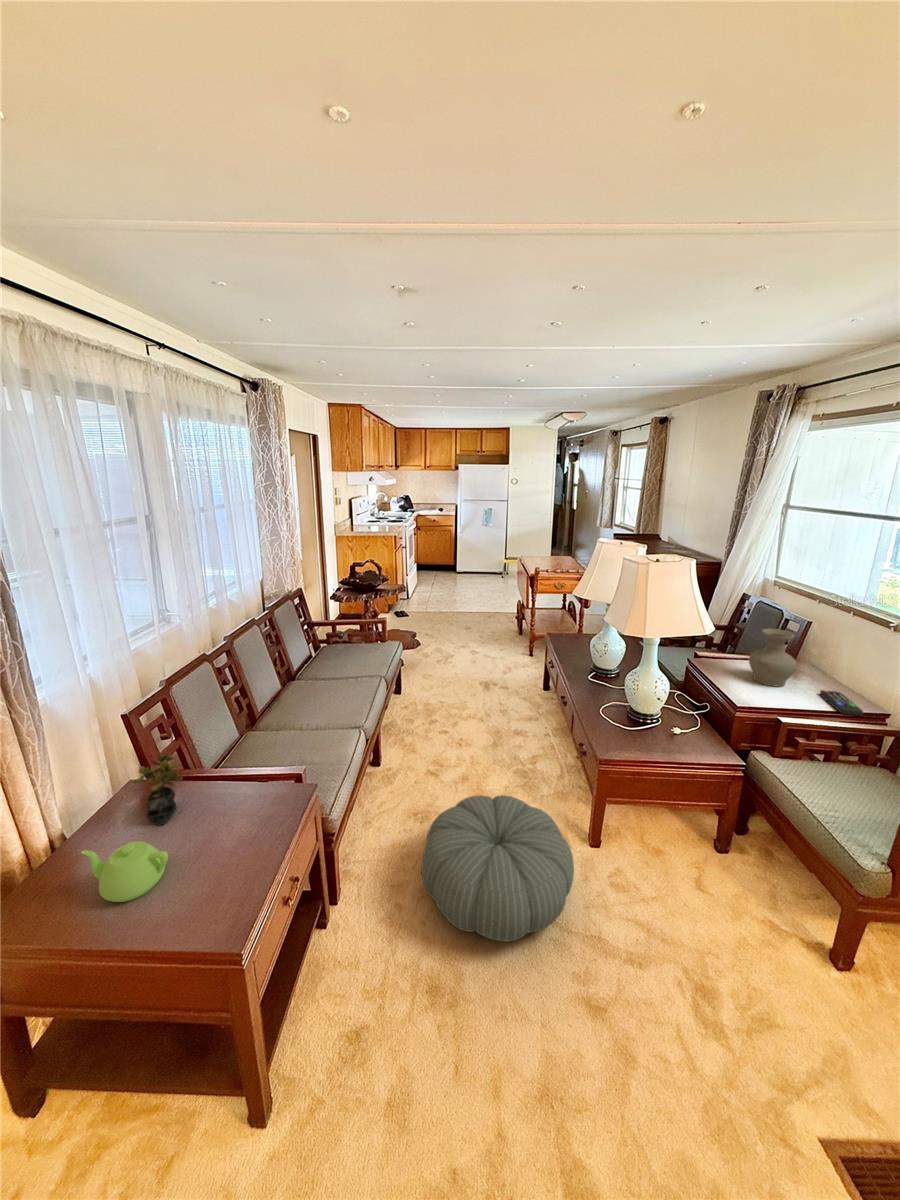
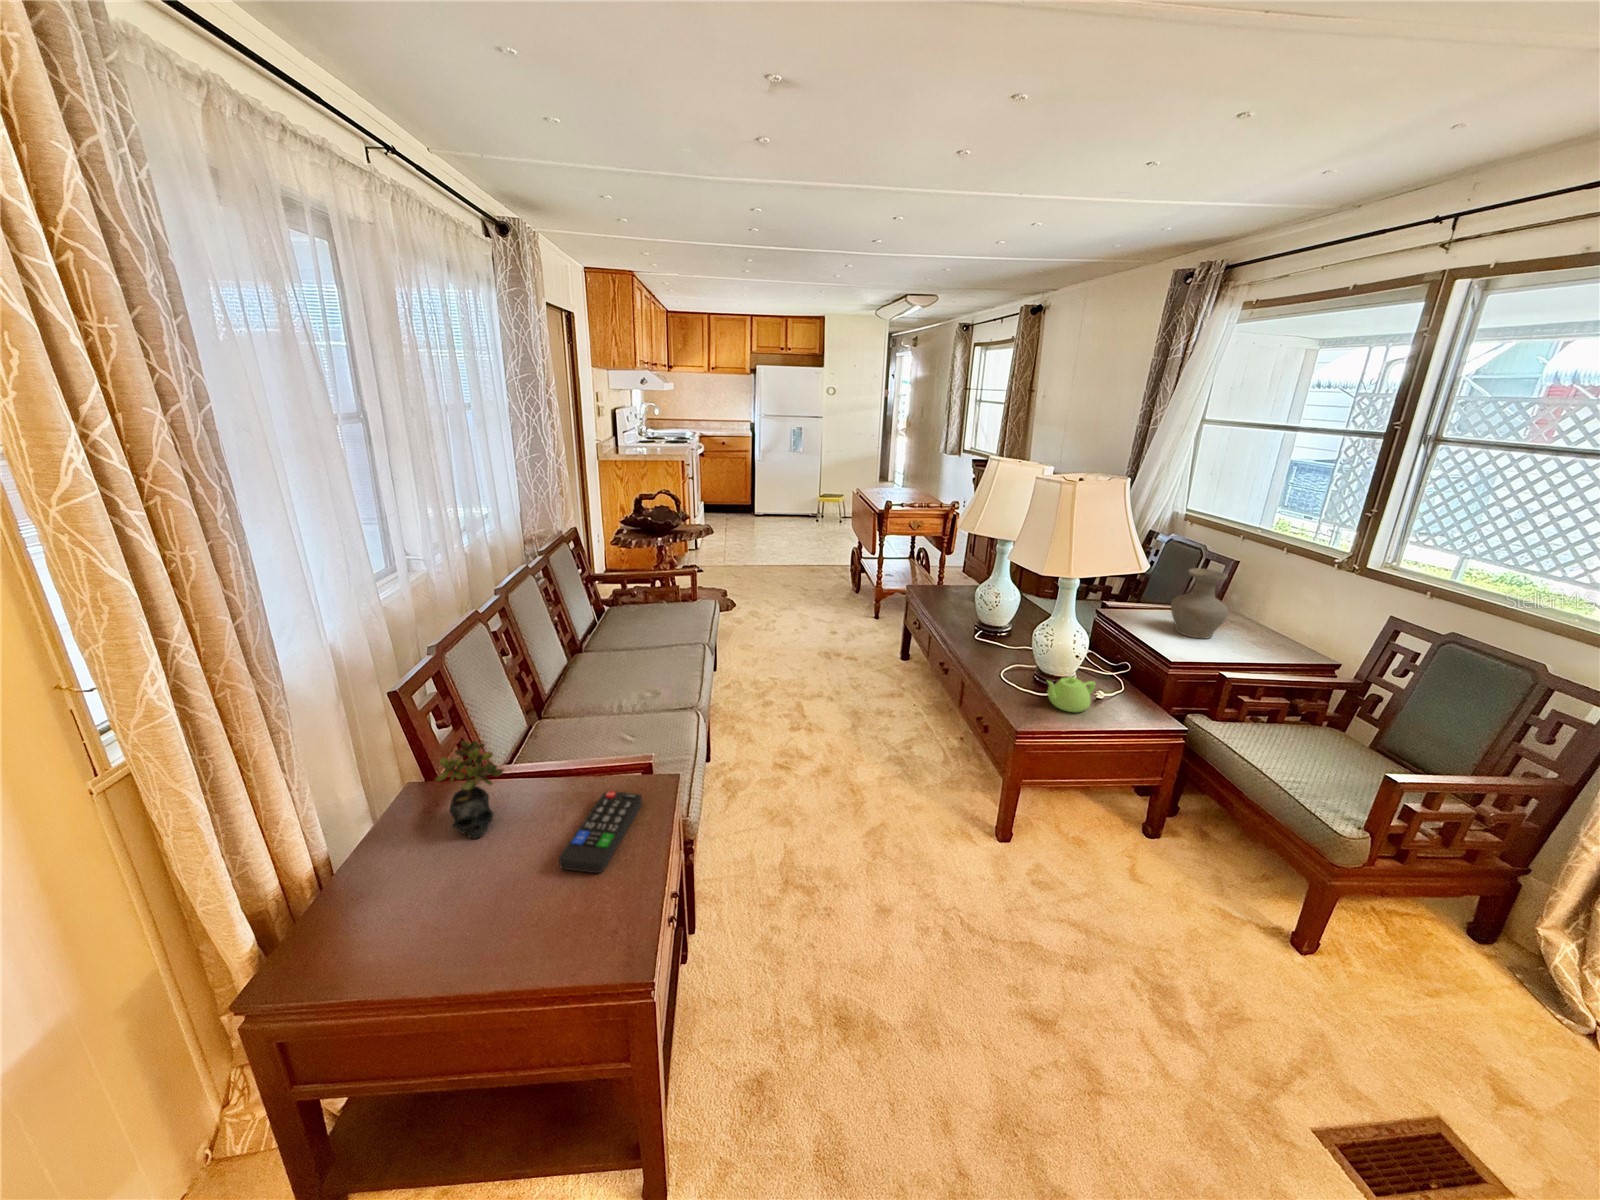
remote control: present [820,690,863,716] -> present [559,791,642,873]
pouf: present [421,795,574,941] -> none [804,783,997,958]
teapot: present [81,841,168,902] -> present [1047,677,1095,712]

